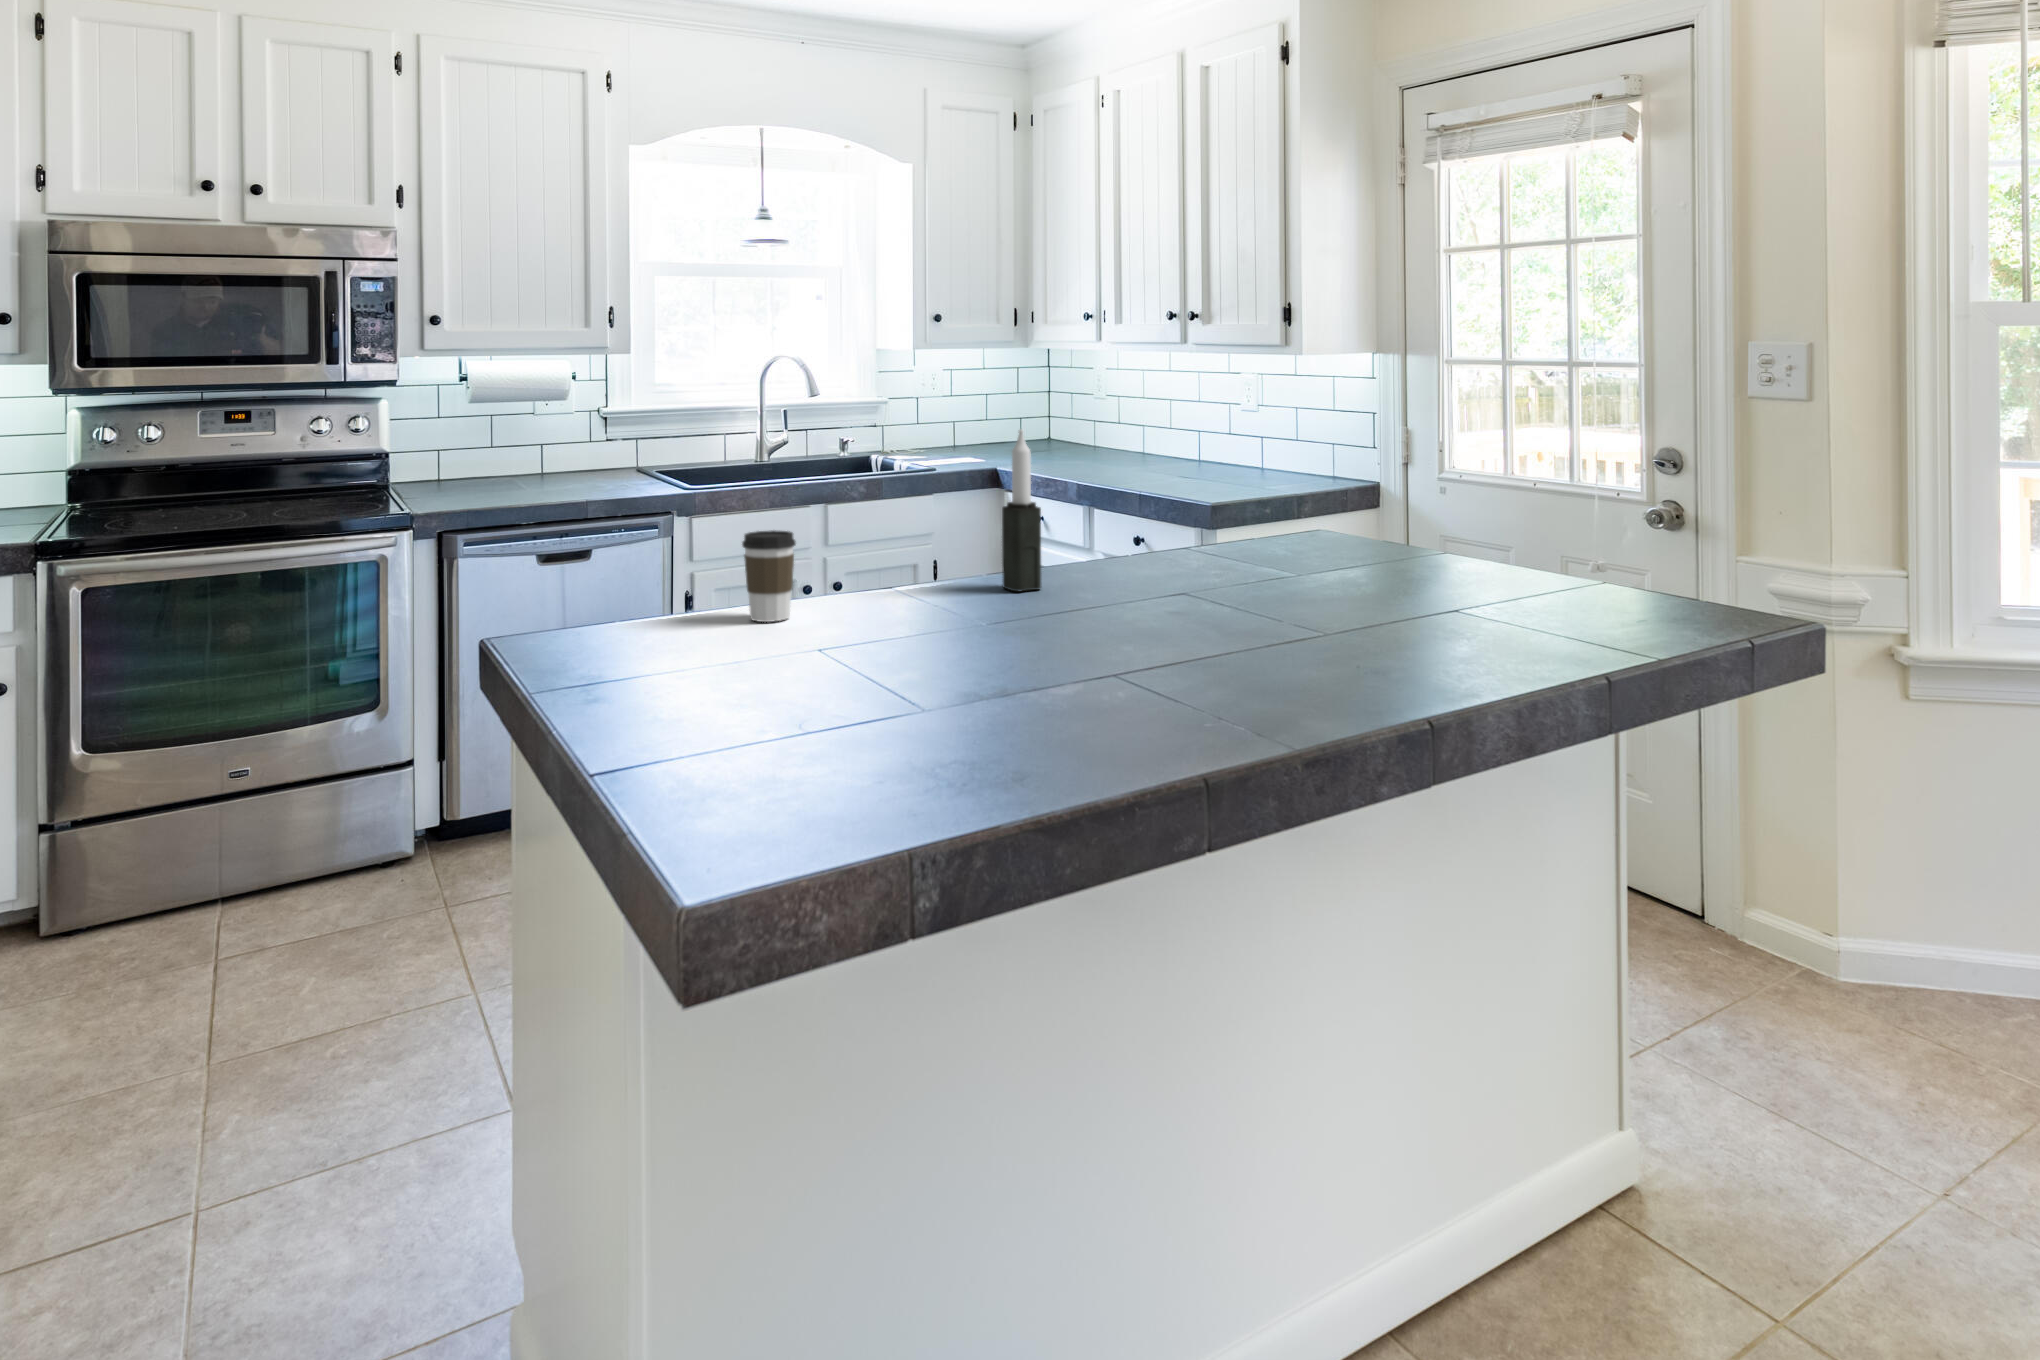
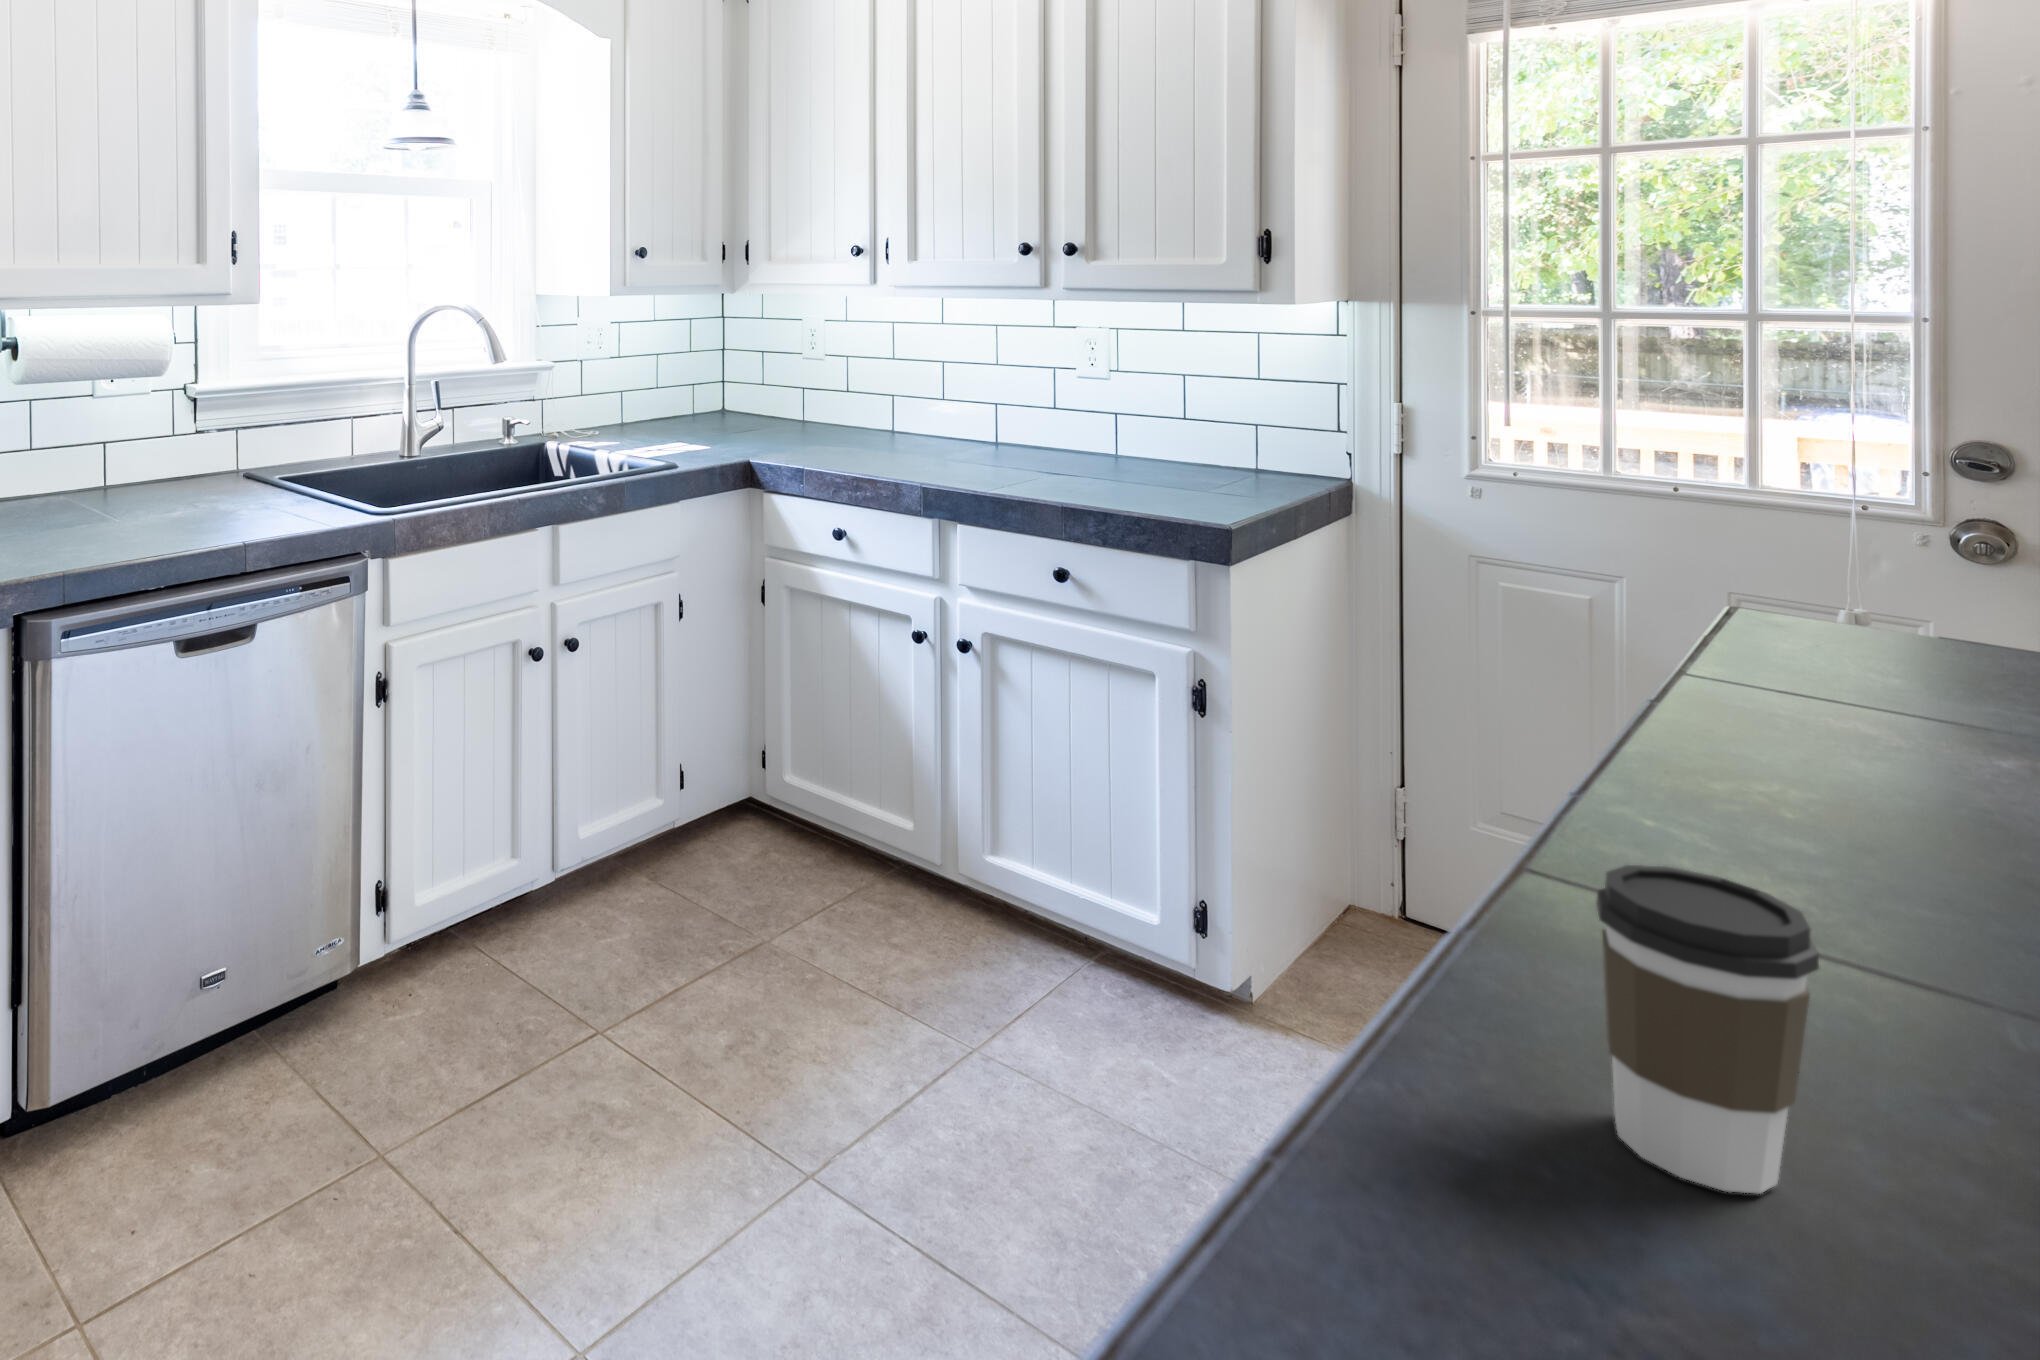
candle: present [1002,429,1041,591] -> none [1805,512,1933,914]

